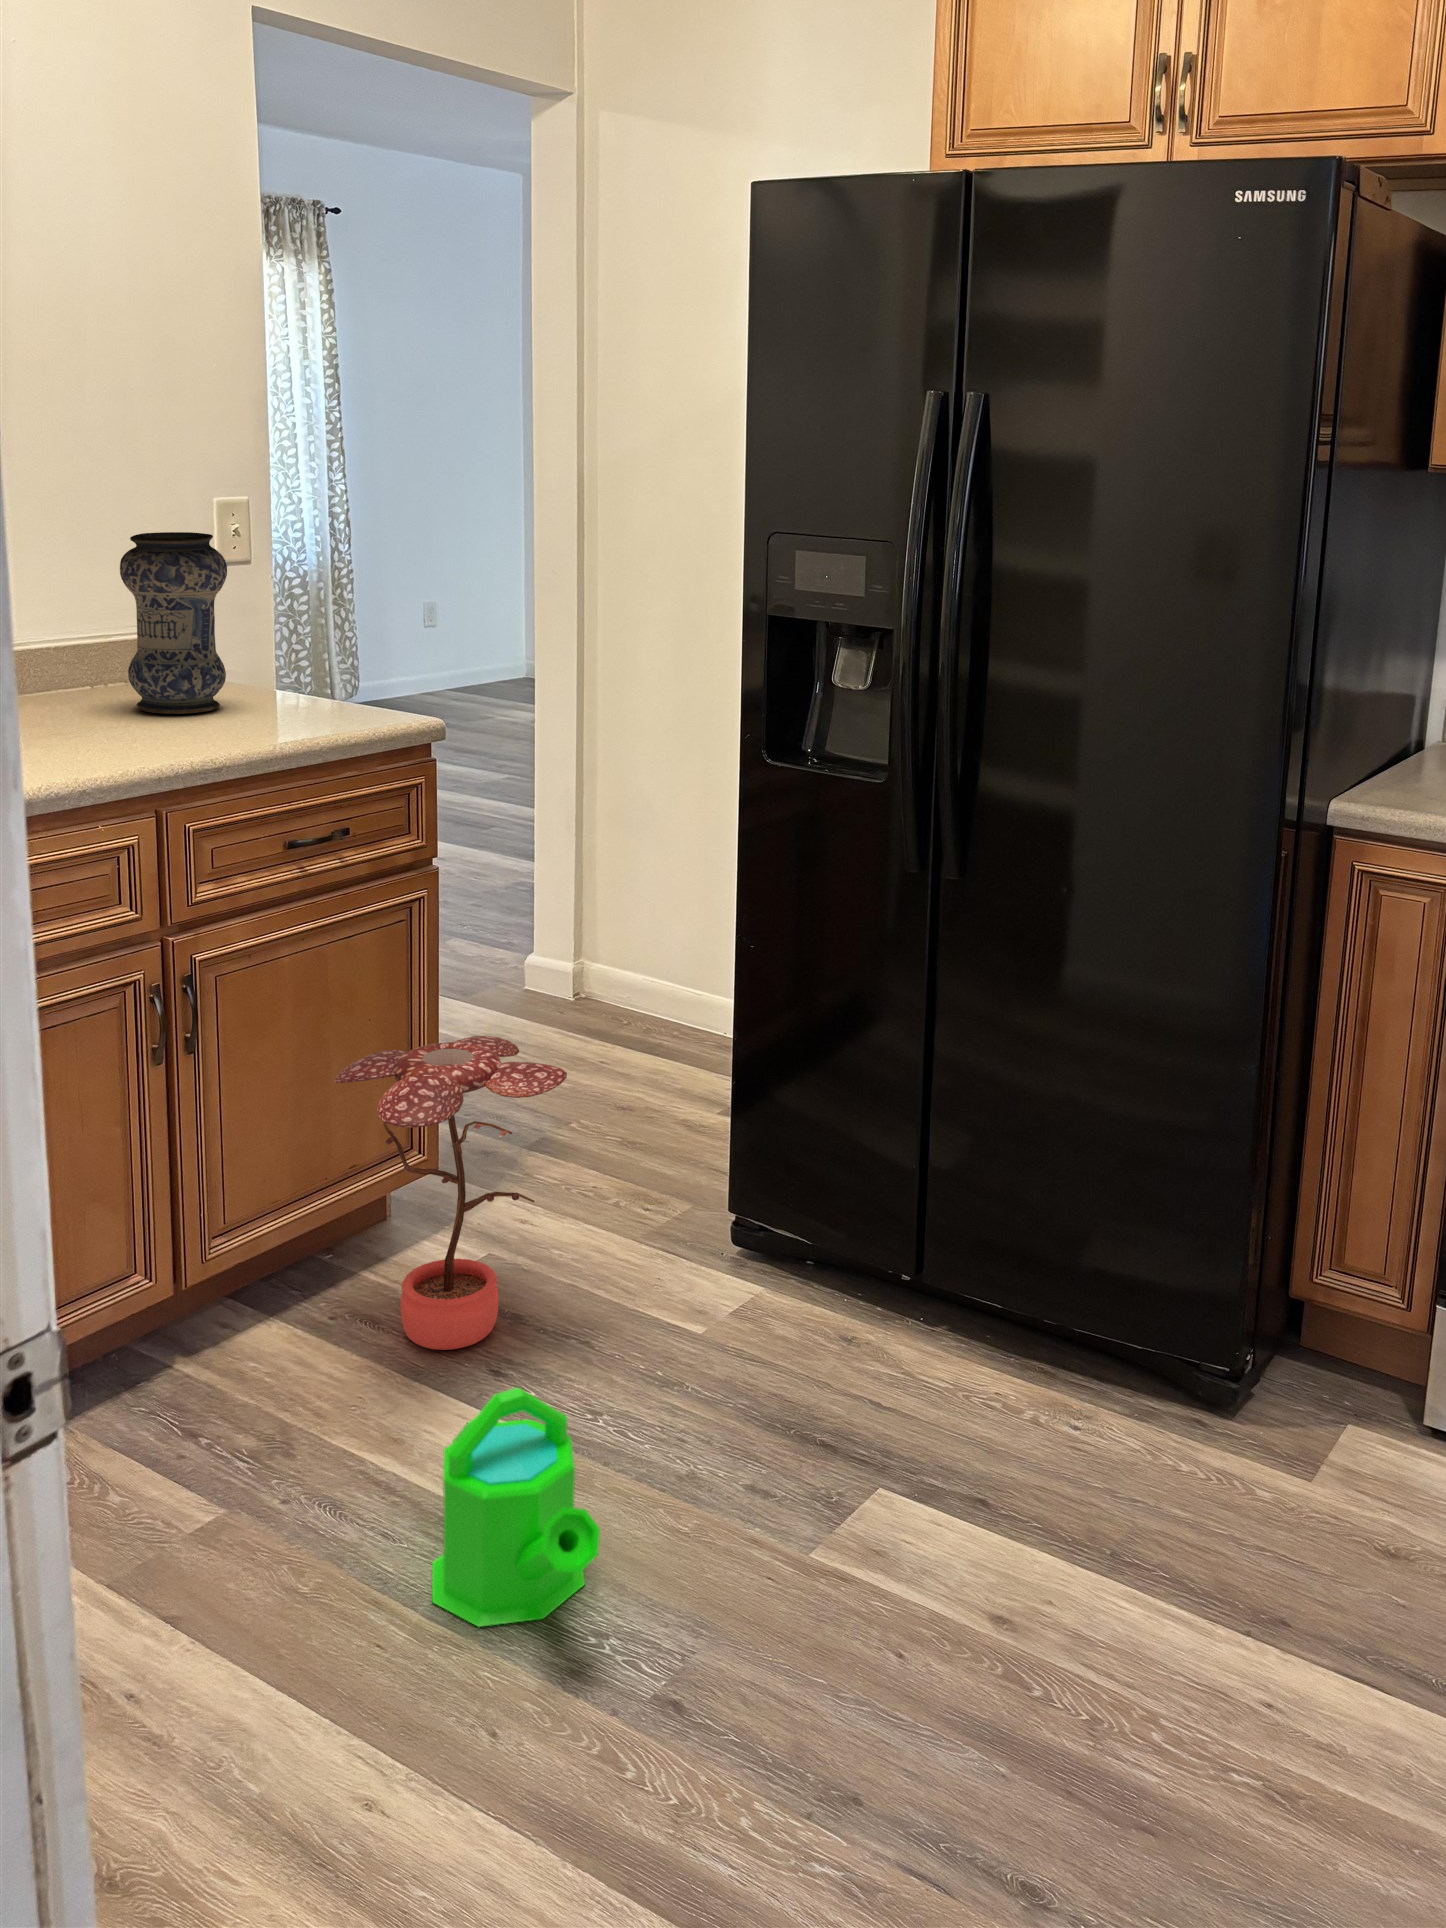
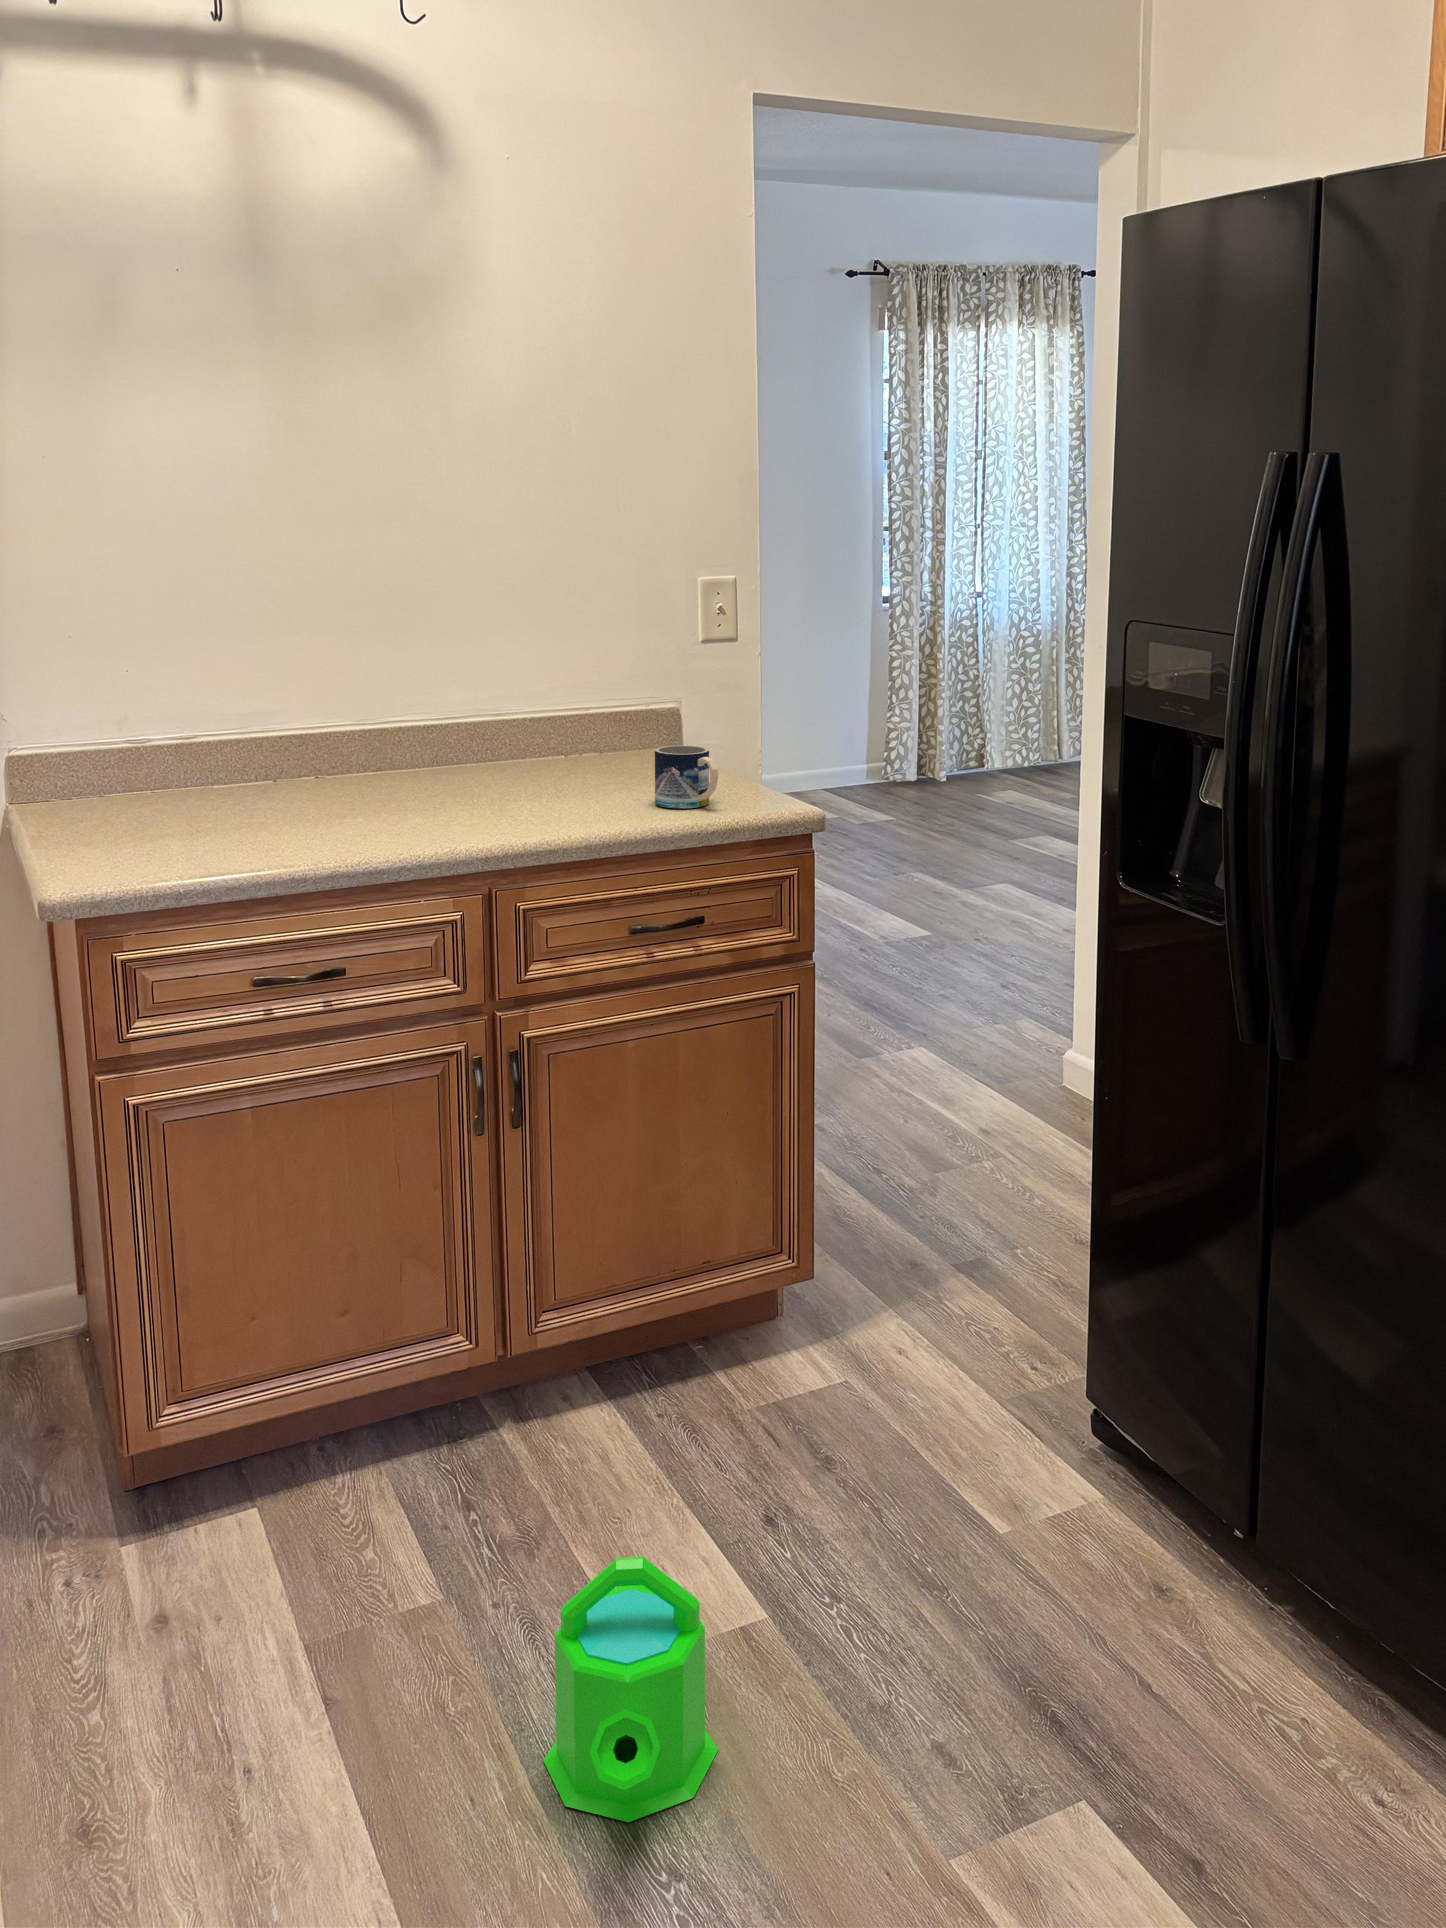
vase: present [120,532,227,714] -> none [547,612,644,789]
mug: none [270,663,345,725] -> present [655,745,718,808]
potted plant: present [334,1036,567,1350] -> none [651,1151,866,1482]

